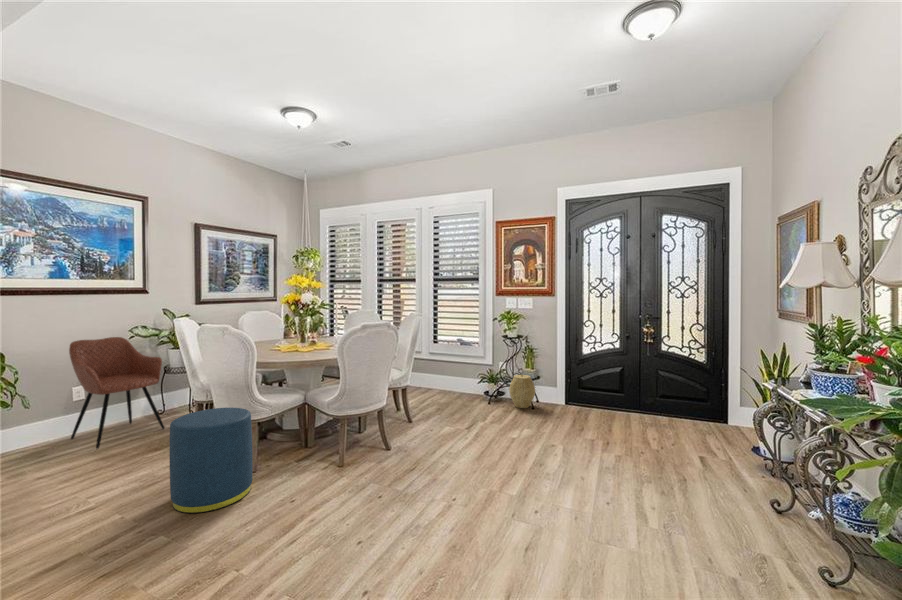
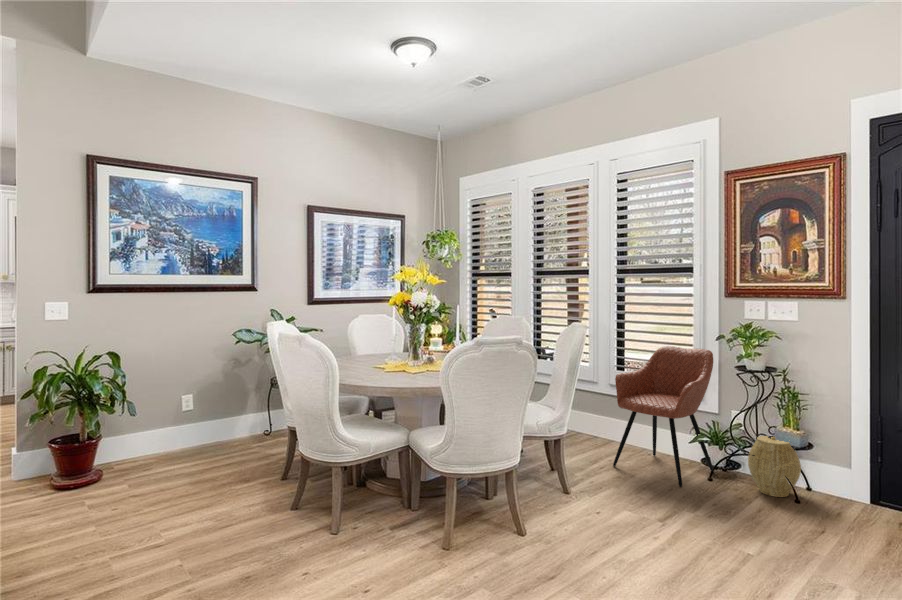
armchair: present [69,337,164,449] -> present [613,346,713,487]
ottoman: present [169,408,253,513] -> none [219,443,319,586]

